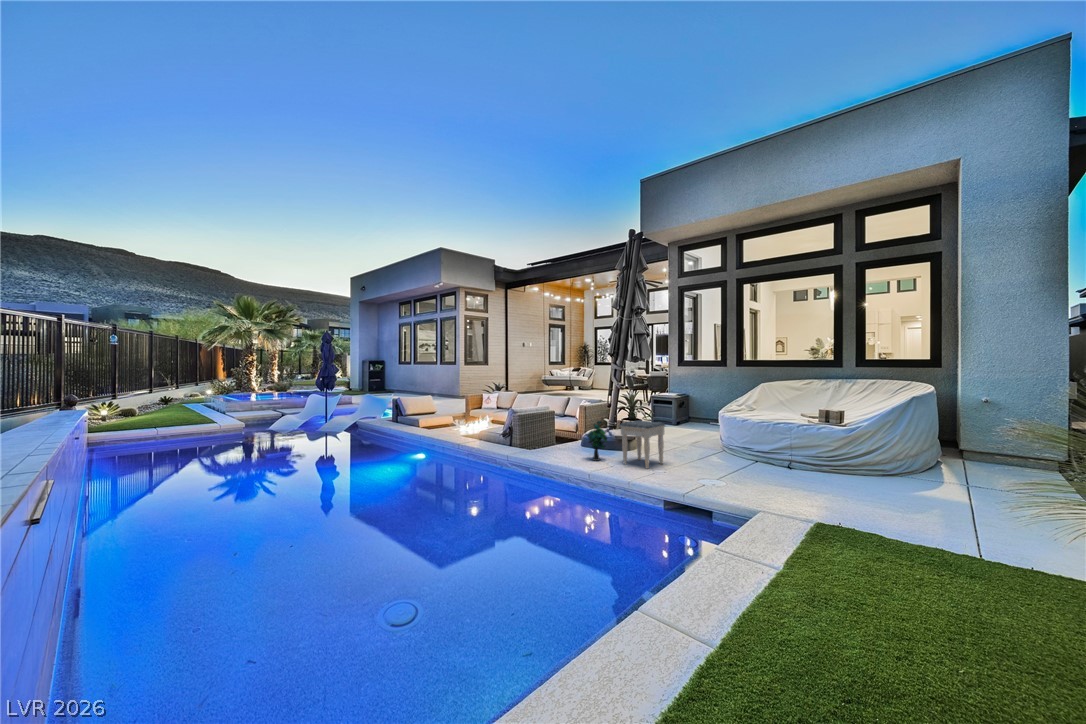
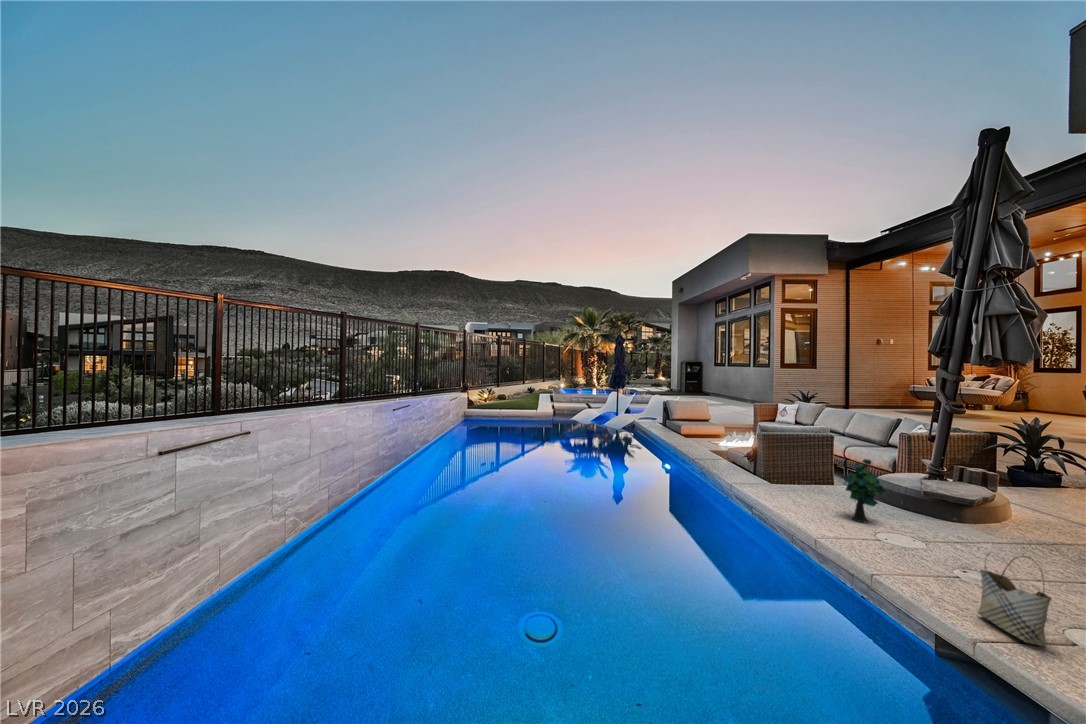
footstool: present [619,421,665,469] -> none [897,470,1016,566]
woven basket: none [679,450,705,488] -> present [978,553,1051,646]

